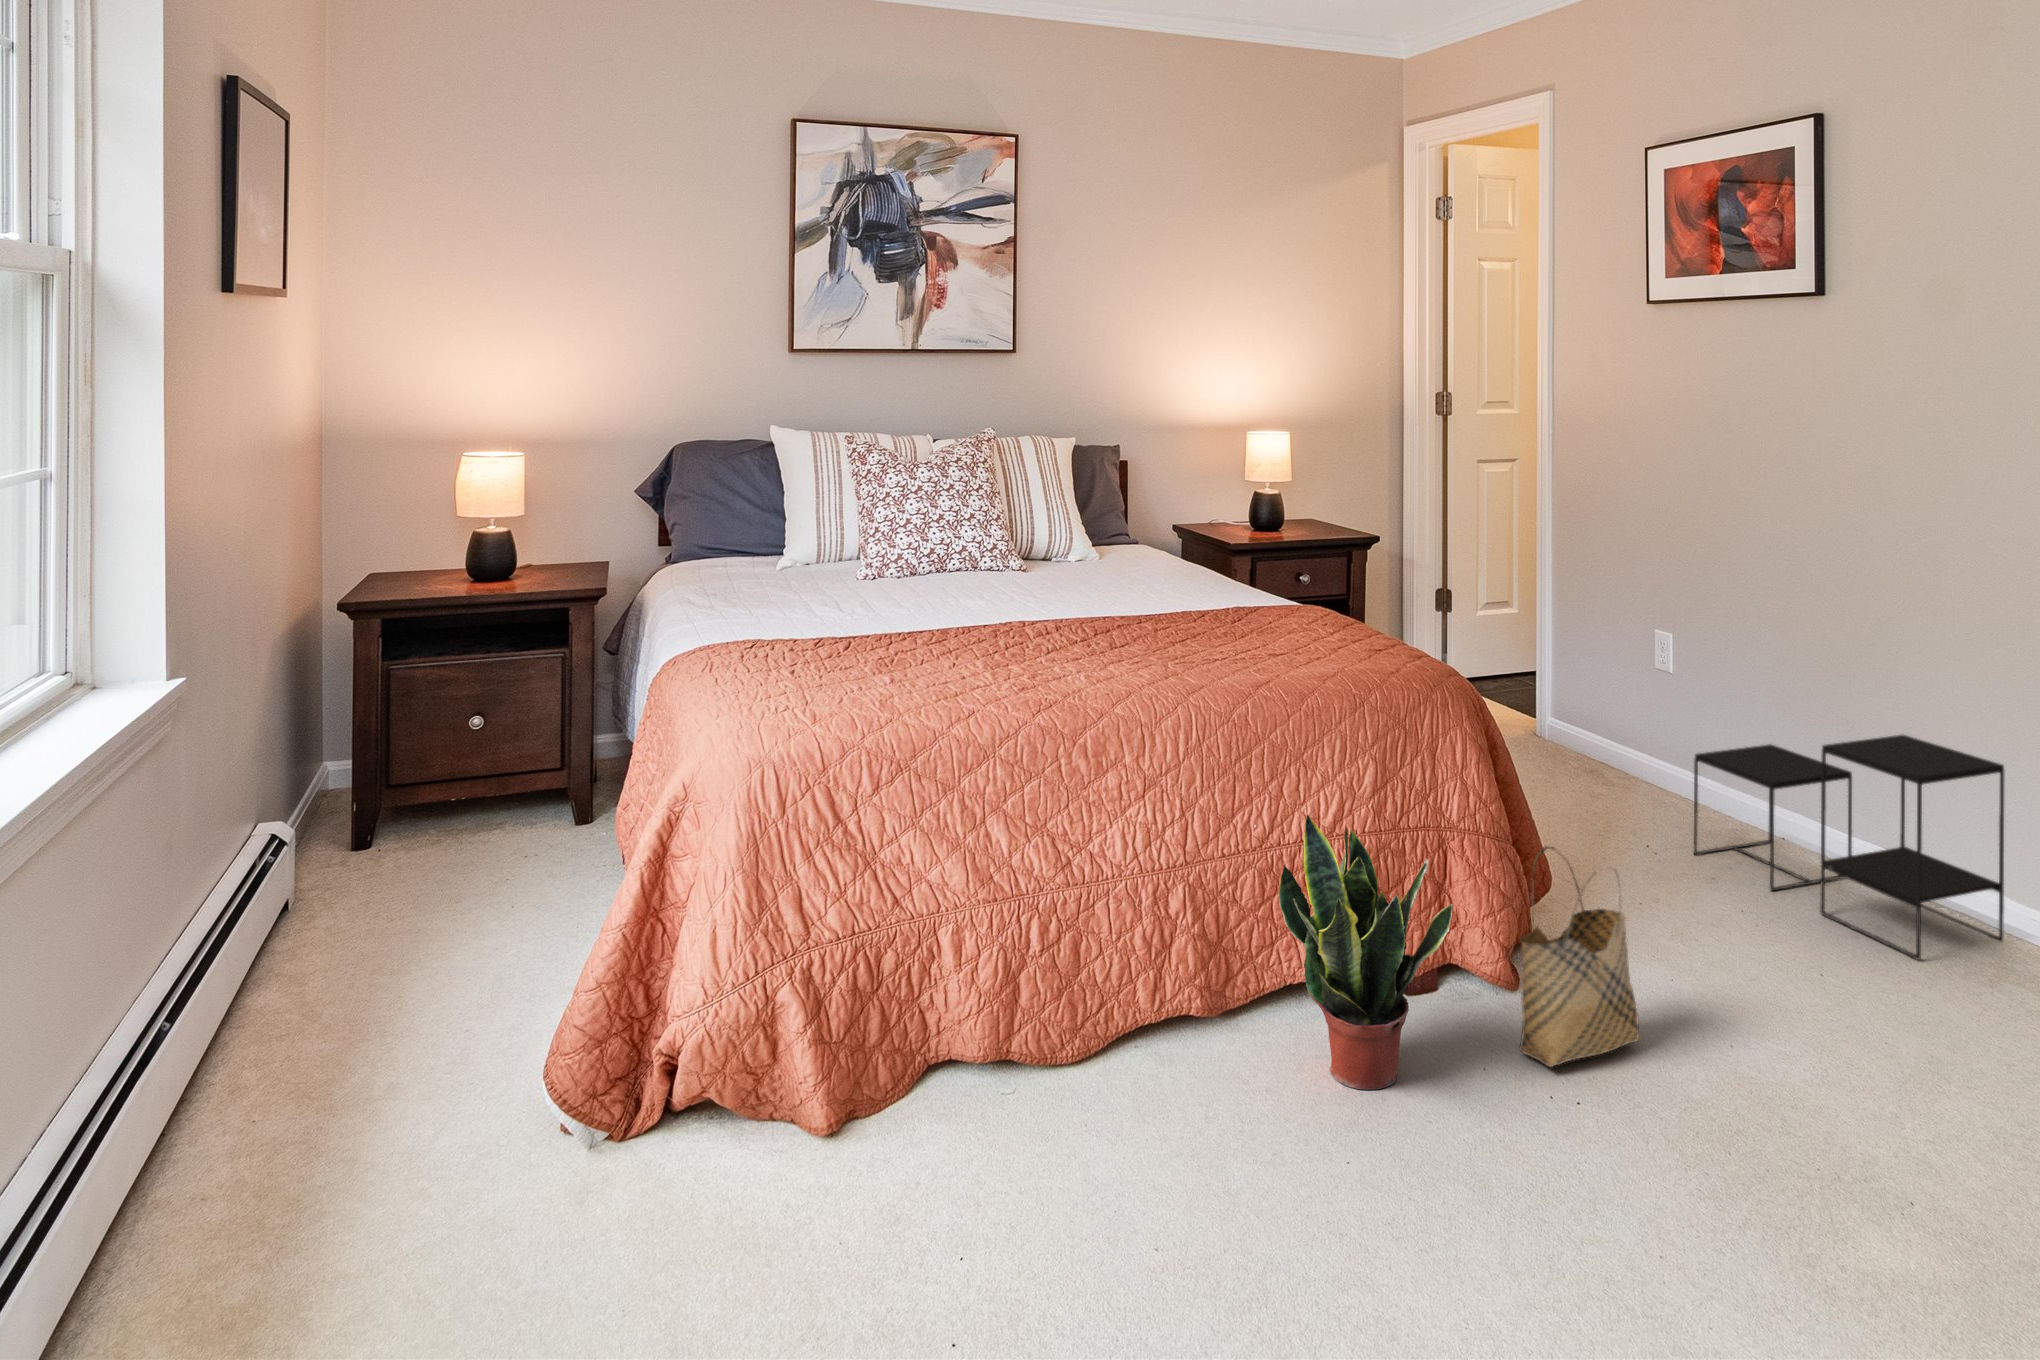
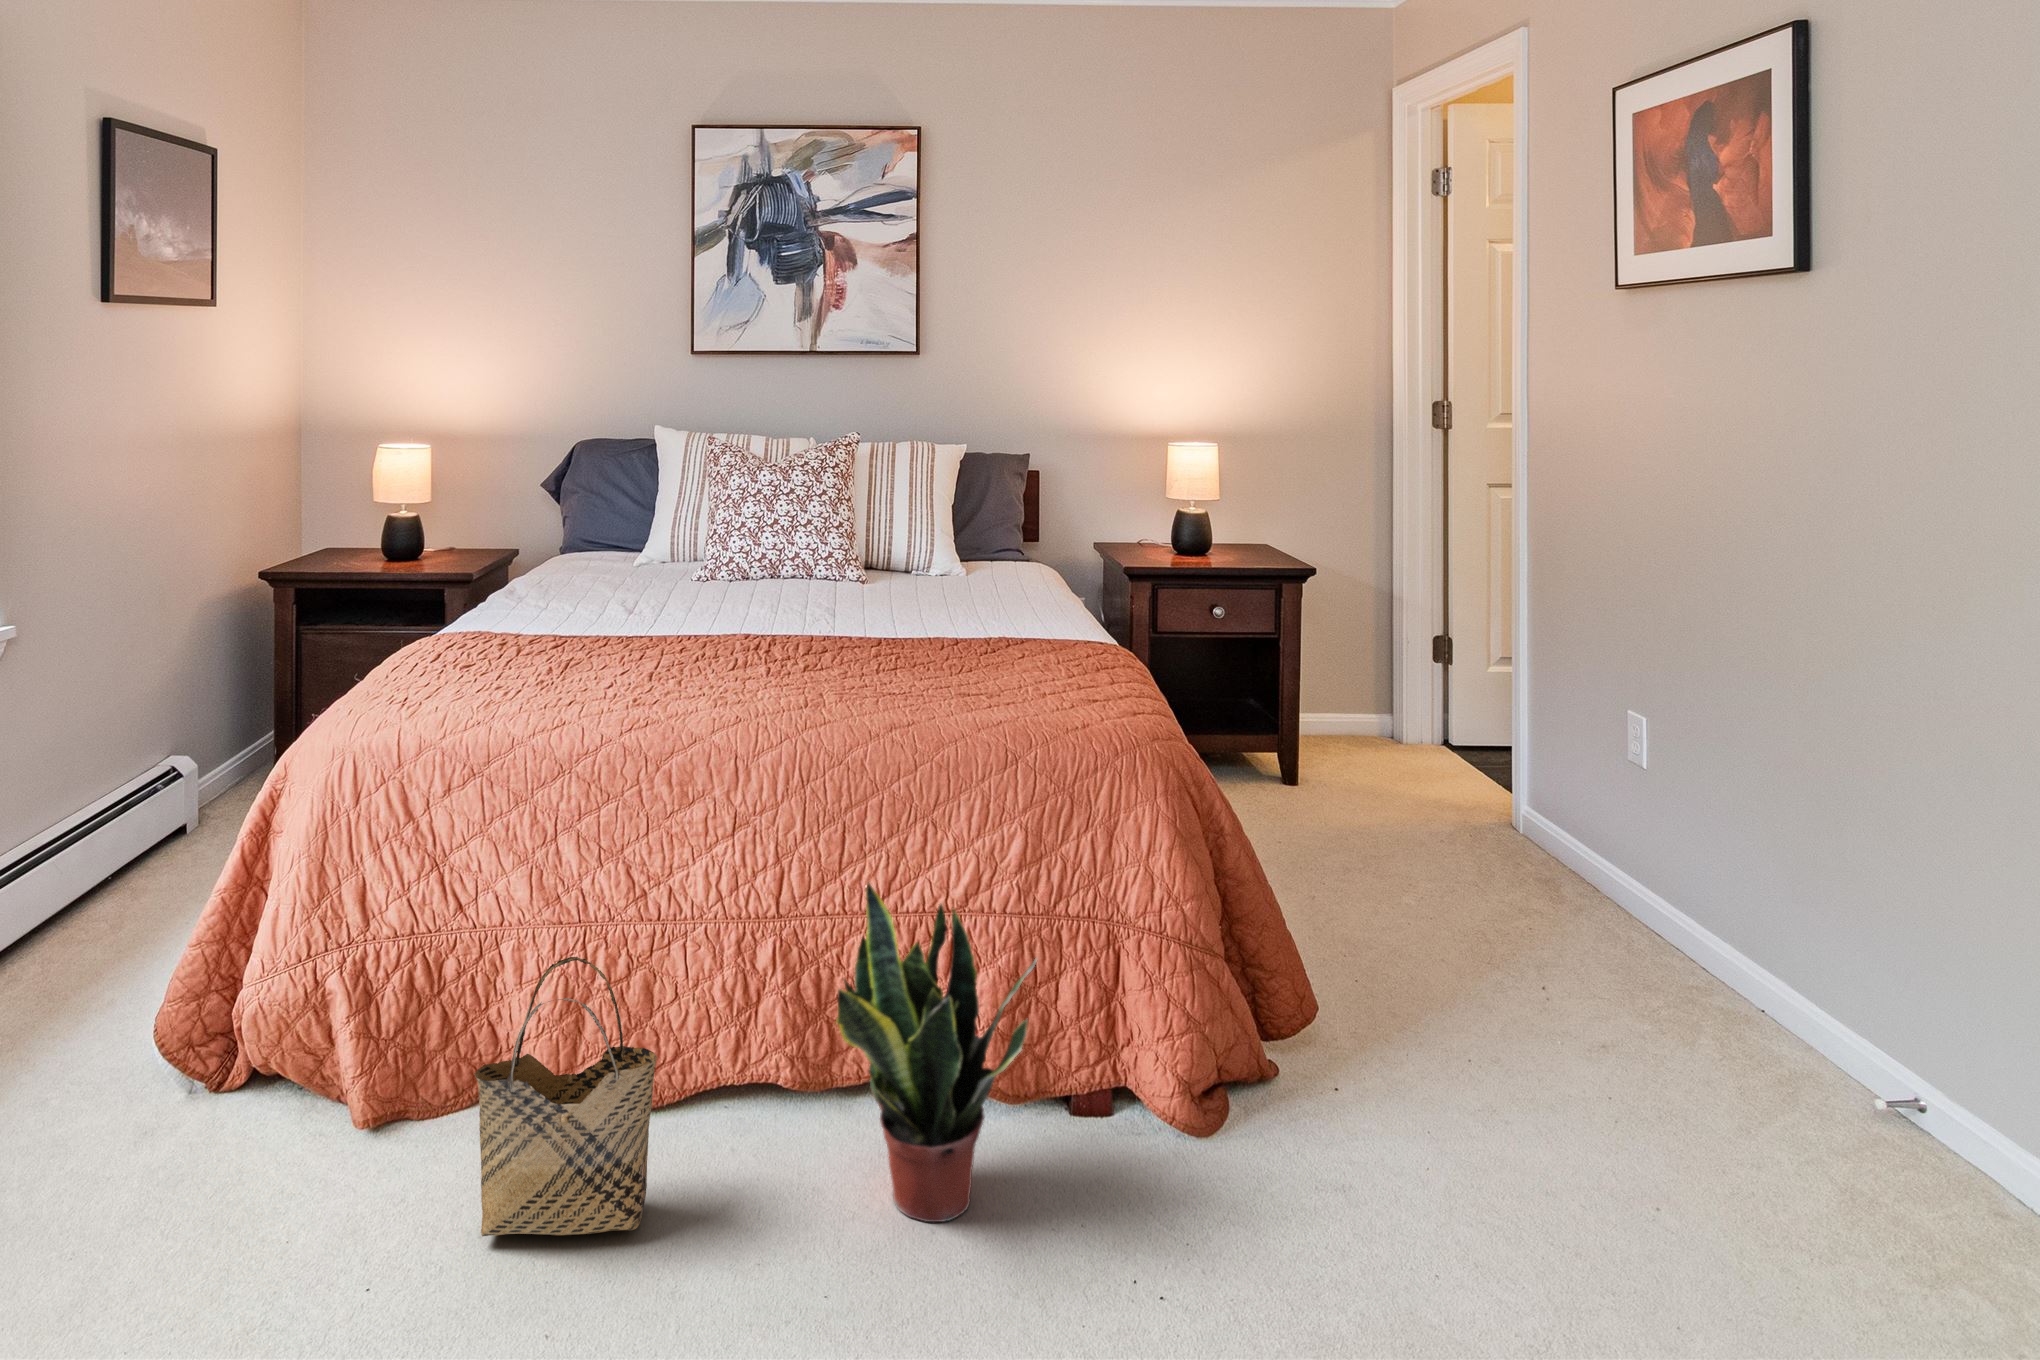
side table: present [1694,735,2005,960] -> none [1605,873,2022,1227]
woven basket: present [1519,846,1639,1067] -> present [474,957,657,1236]

